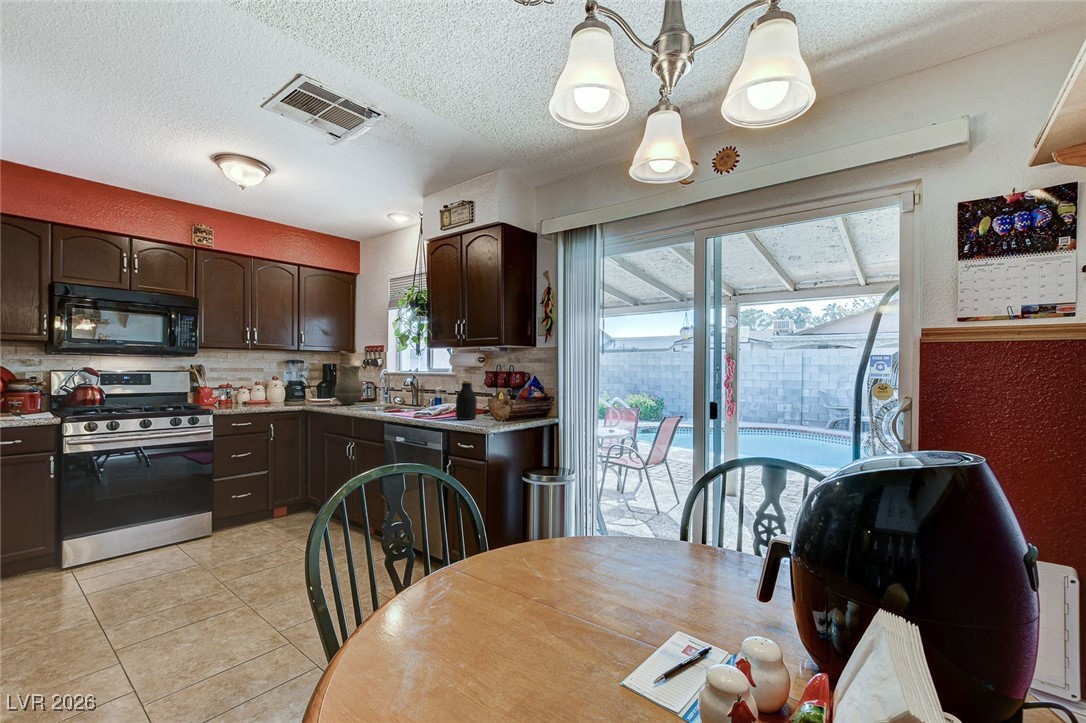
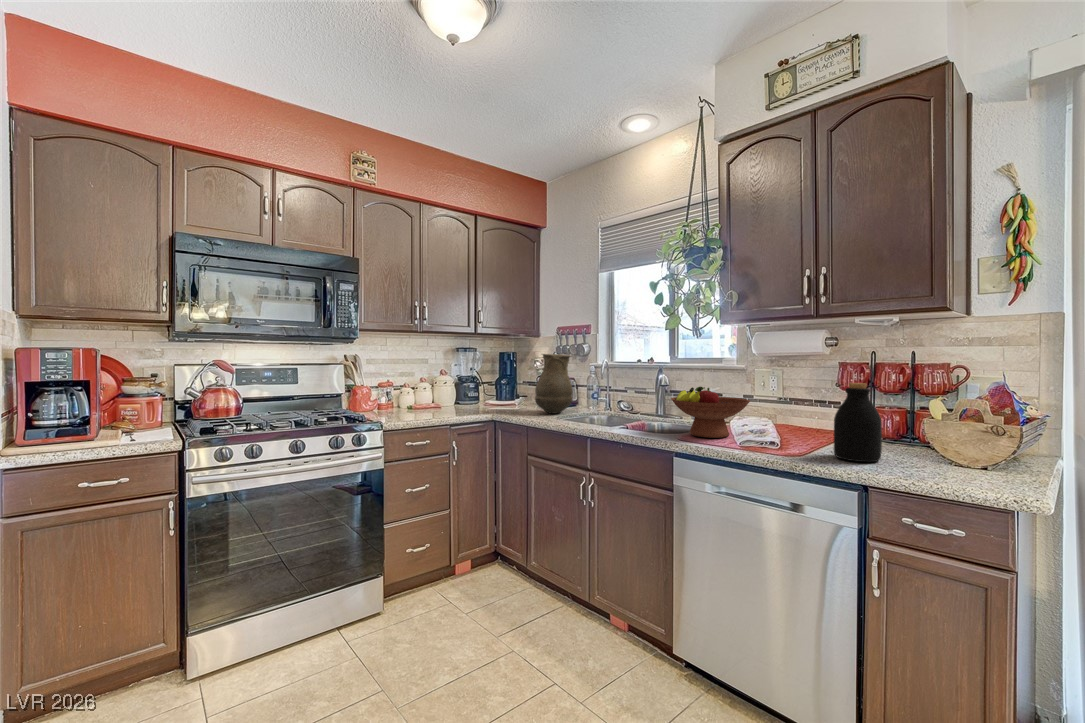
fruit bowl: none [396,384,441,413] -> present [671,387,750,438]

